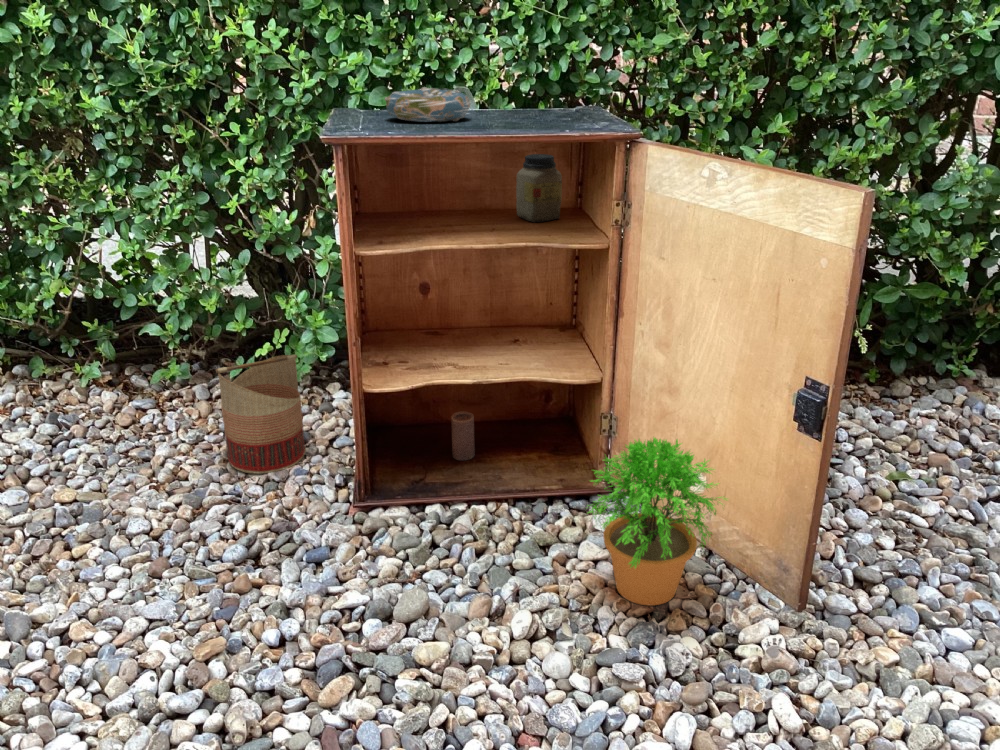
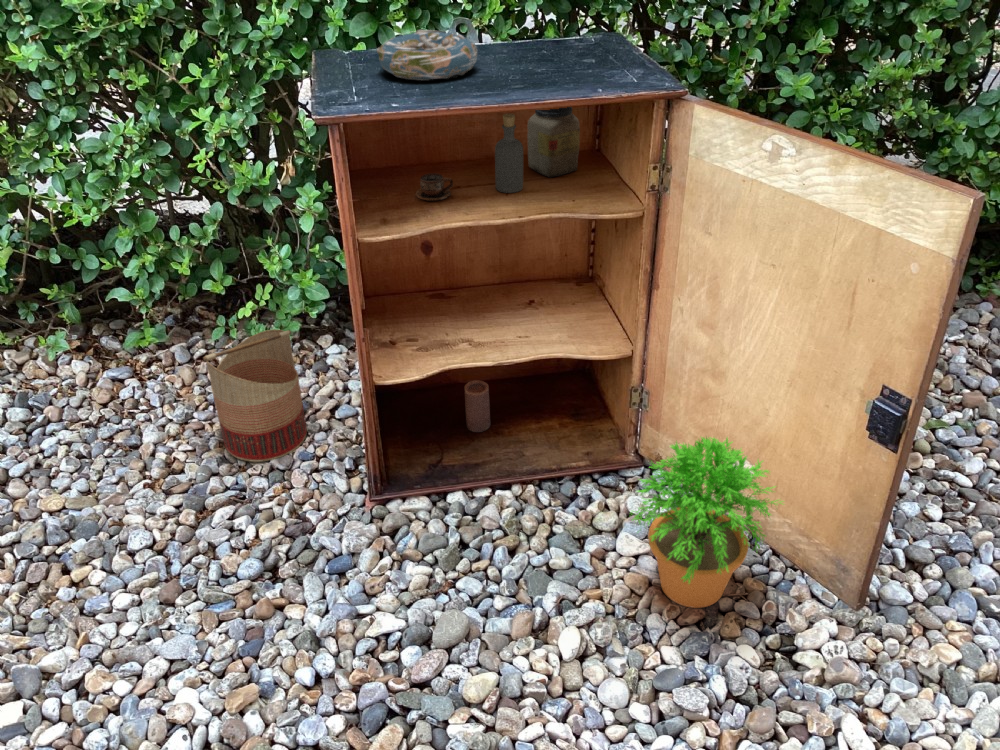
bottle: none [484,161,509,230] -> present [495,114,523,193]
cup: none [413,210,446,233] -> present [416,173,453,201]

